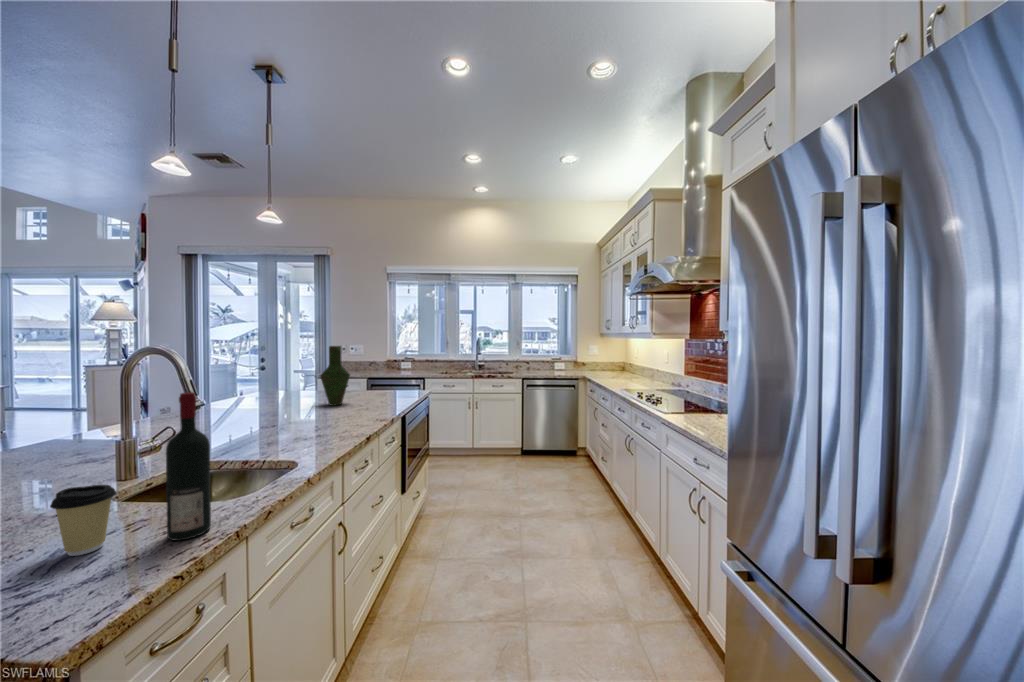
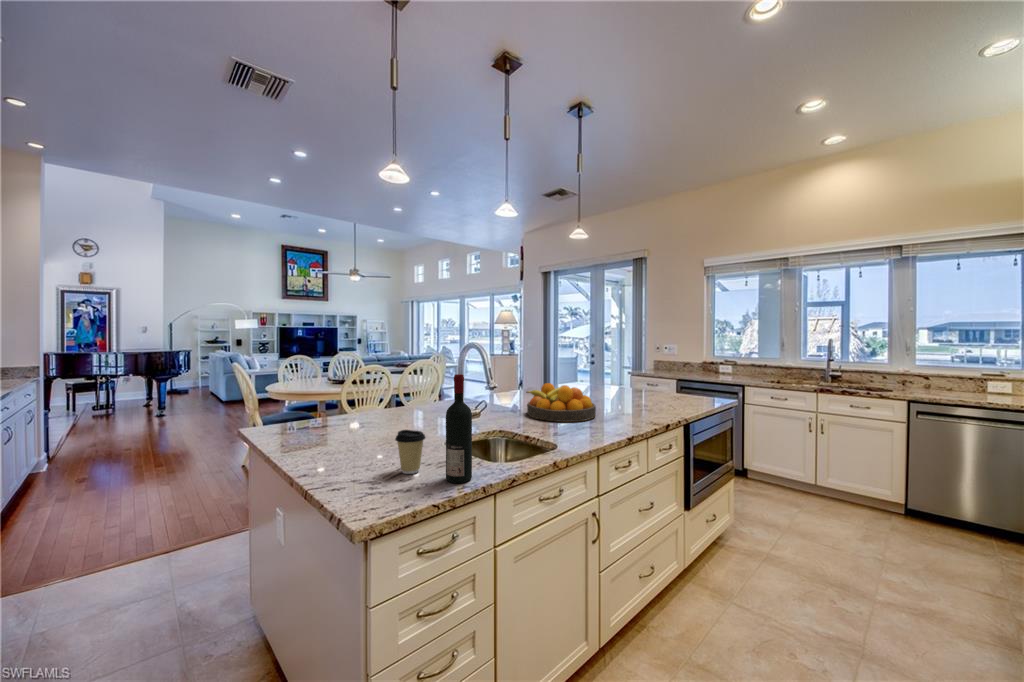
vase: present [320,346,350,406] -> none [613,345,641,403]
fruit bowl: none [220,394,315,438] -> present [526,383,596,422]

